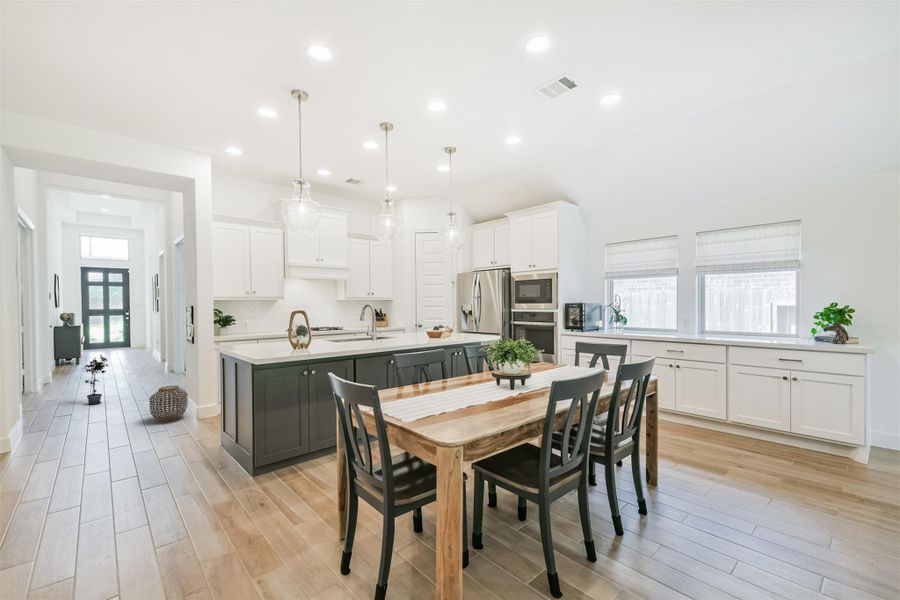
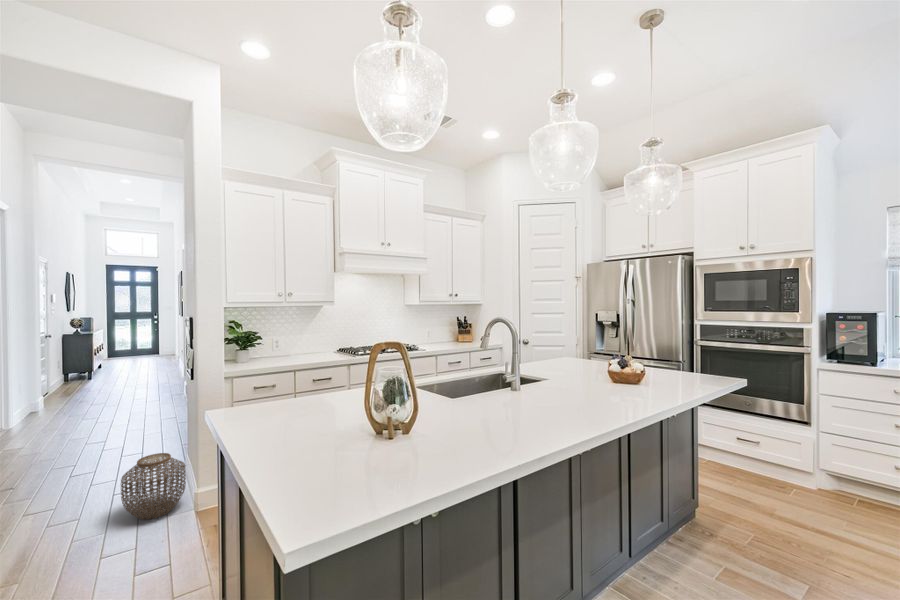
potted plant: present [85,355,108,405] -> none [42,390,86,465]

